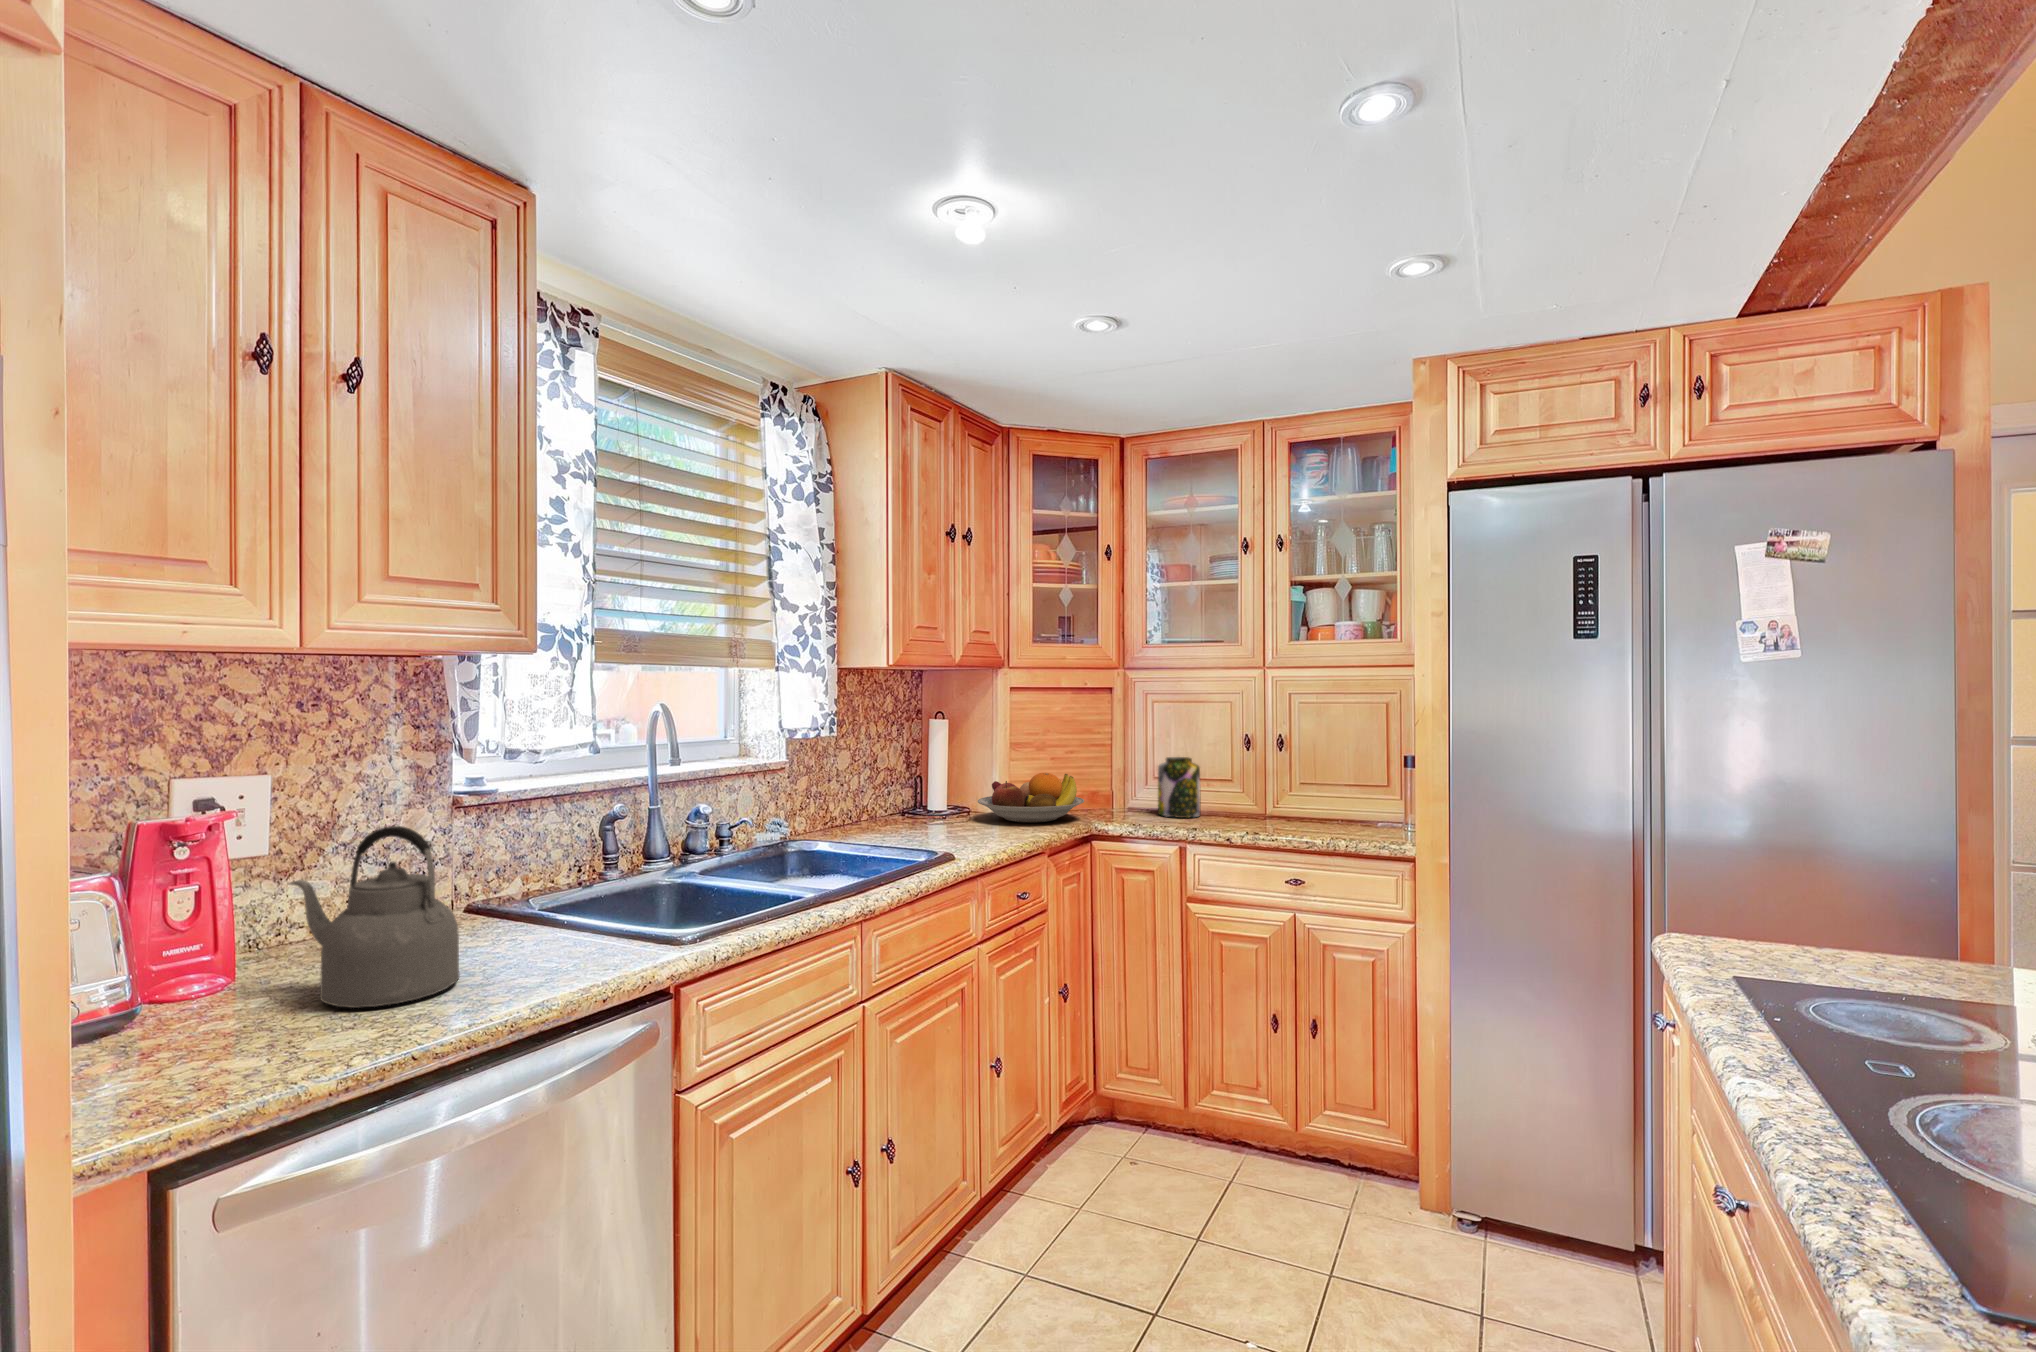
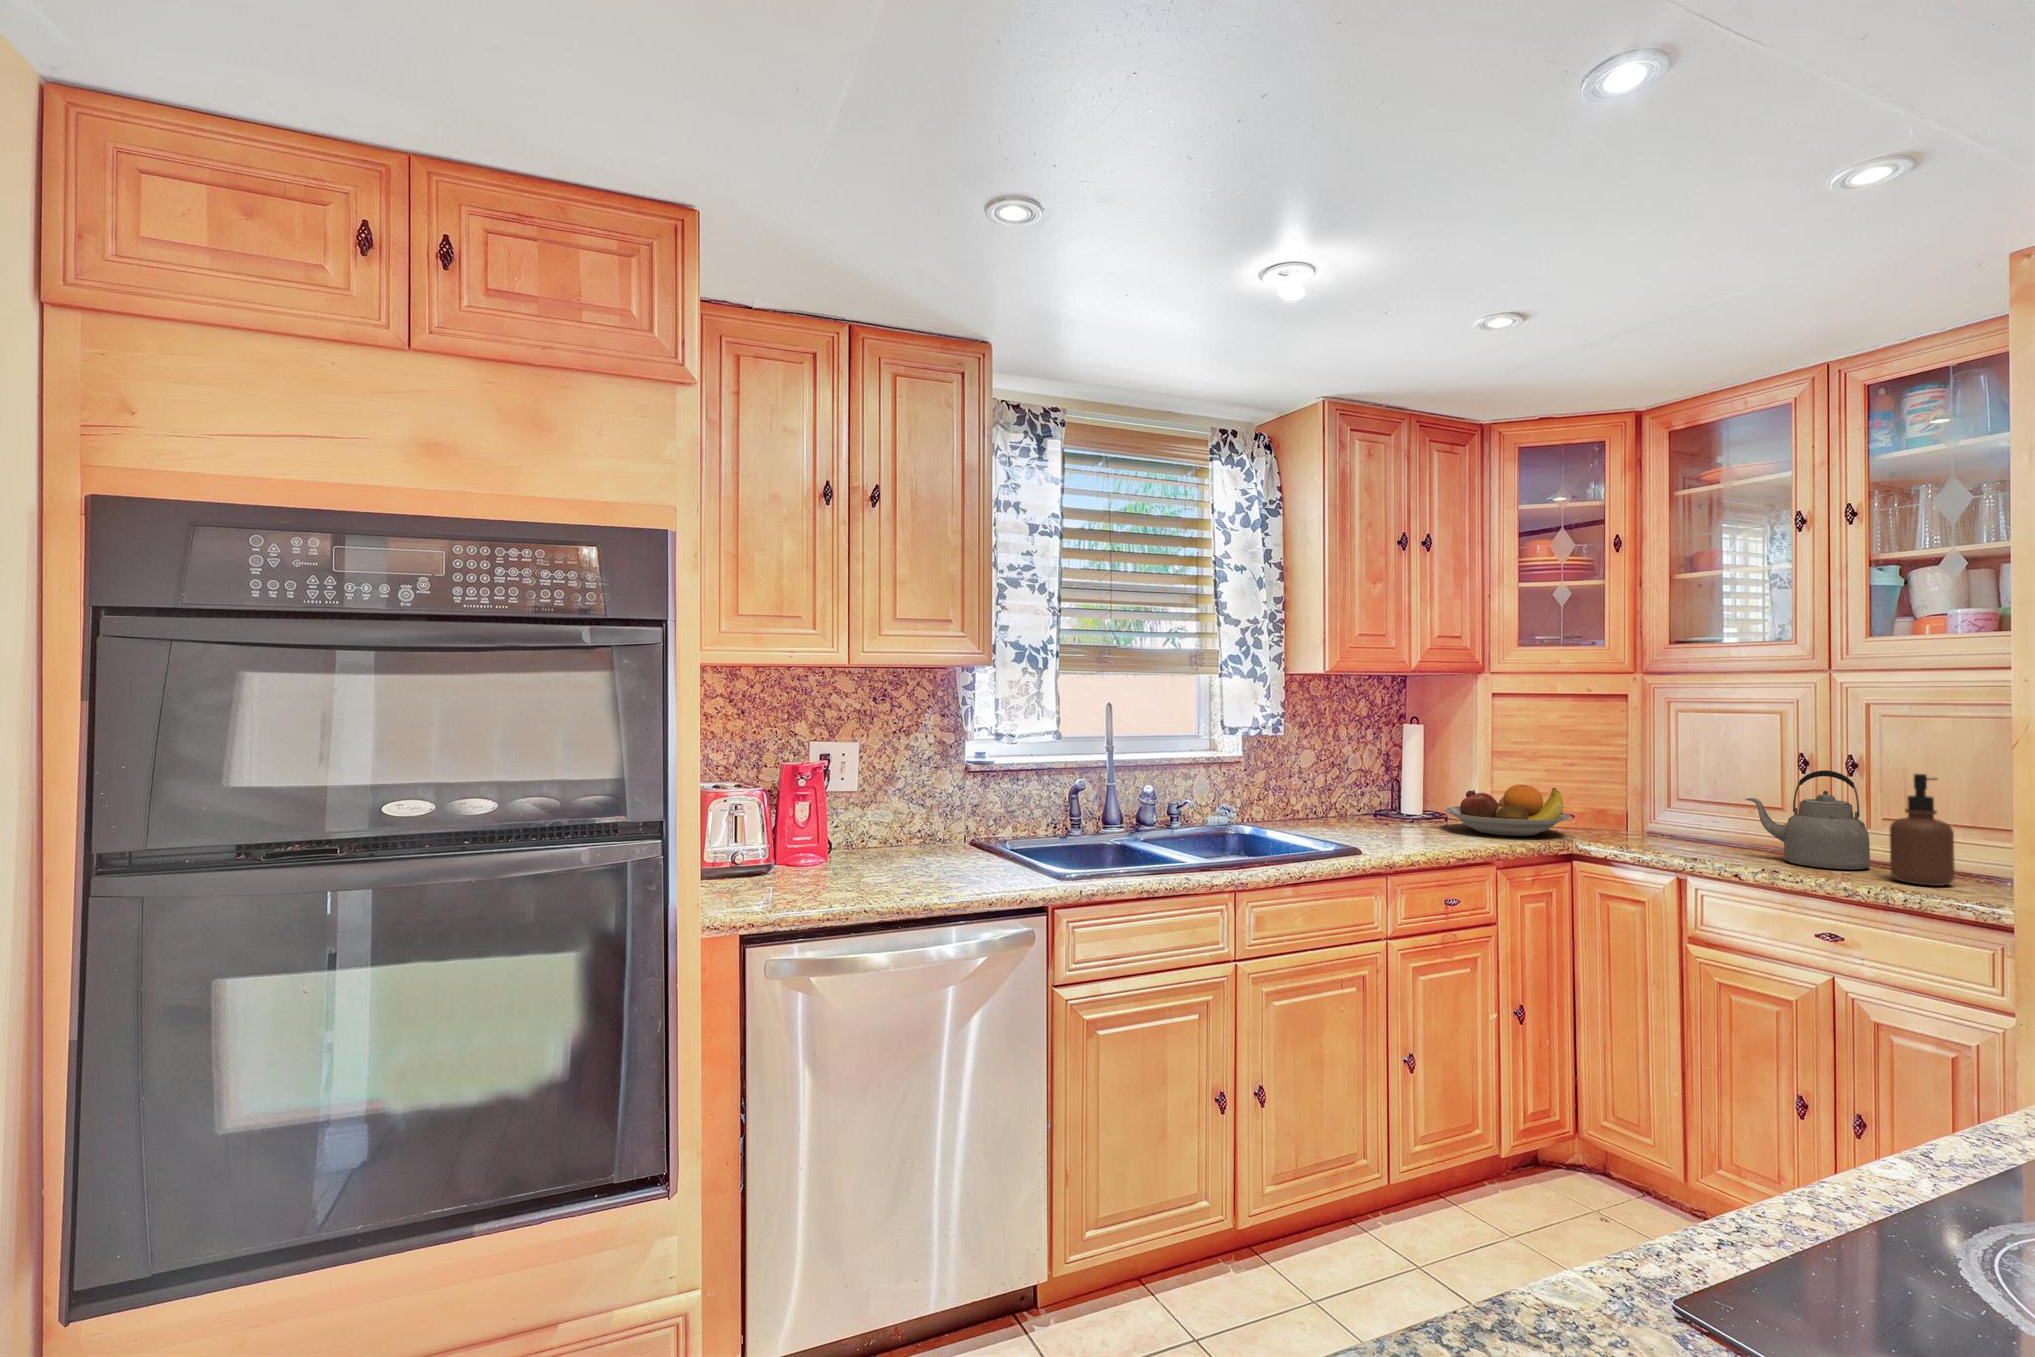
soap dispenser: none [1323,747,1361,832] -> present [1890,774,1955,886]
jar: present [1158,757,1201,818] -> none [1675,777,1734,849]
kettle: present [289,826,460,1008] -> present [1745,770,1870,869]

